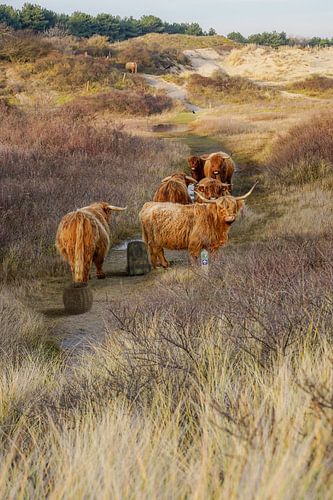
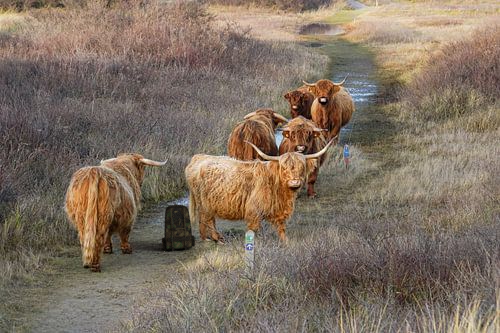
woven basket: present [63,282,93,314] -> none [56,264,97,307]

